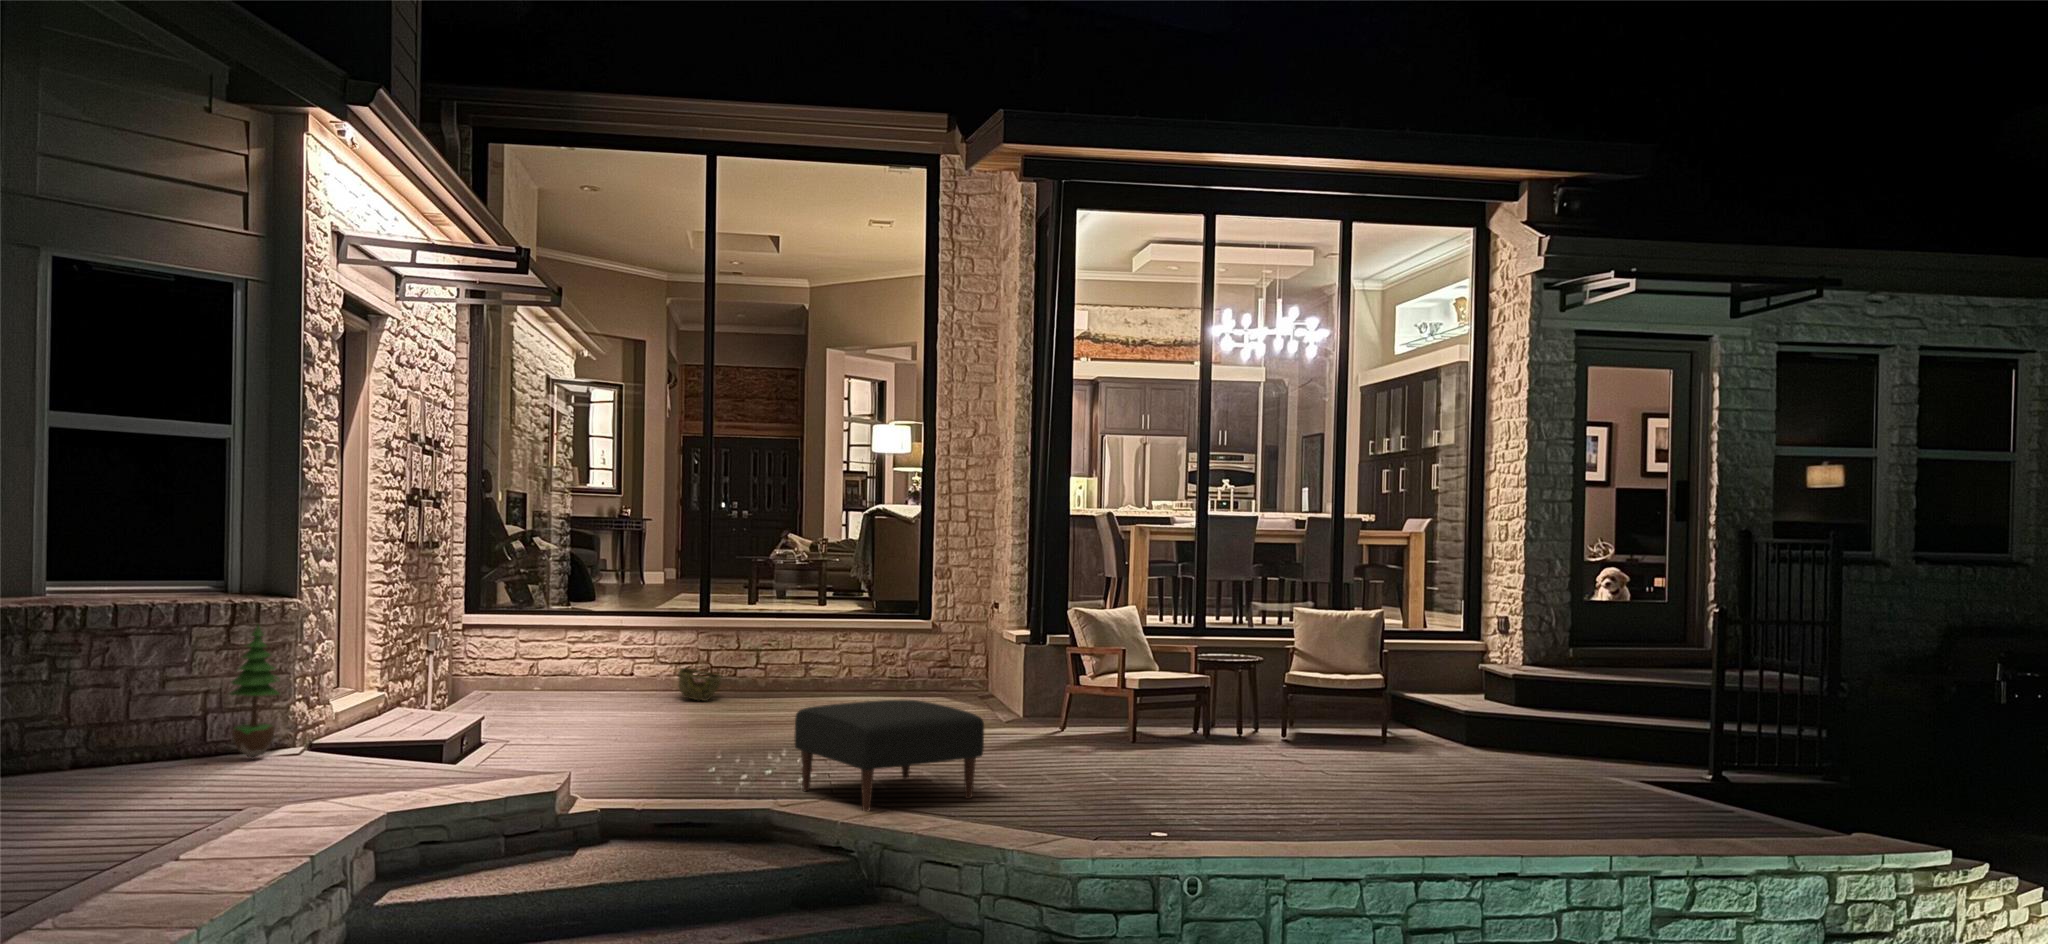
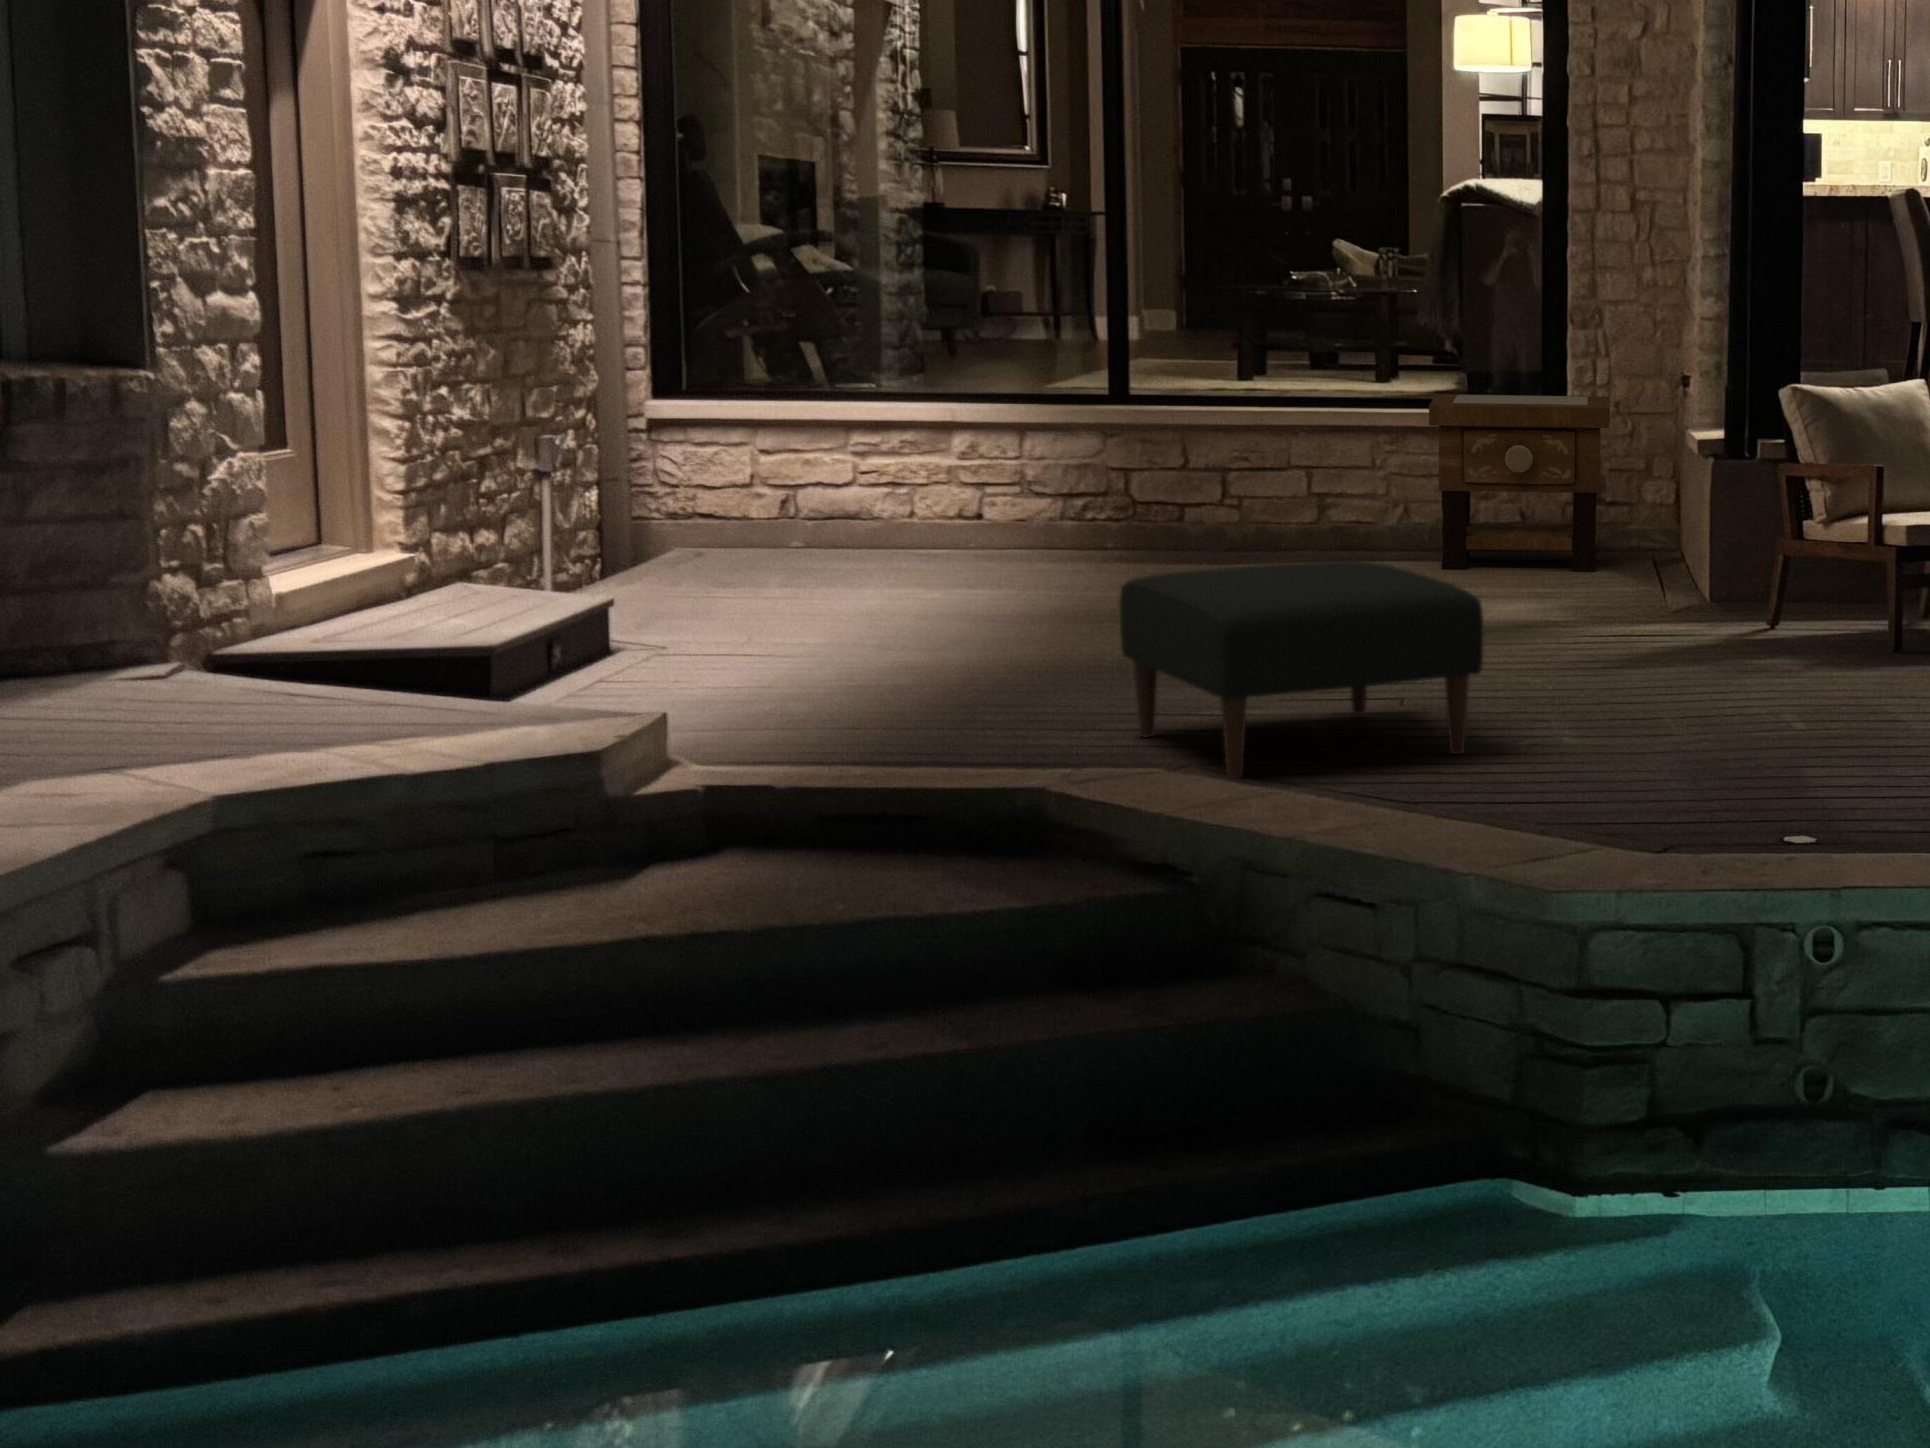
side table: none [882,614,976,706] -> present [1429,394,1610,572]
potted tree: present [228,626,280,759] -> none [28,414,139,672]
woven basket: present [678,668,722,701] -> none [1034,498,1128,562]

